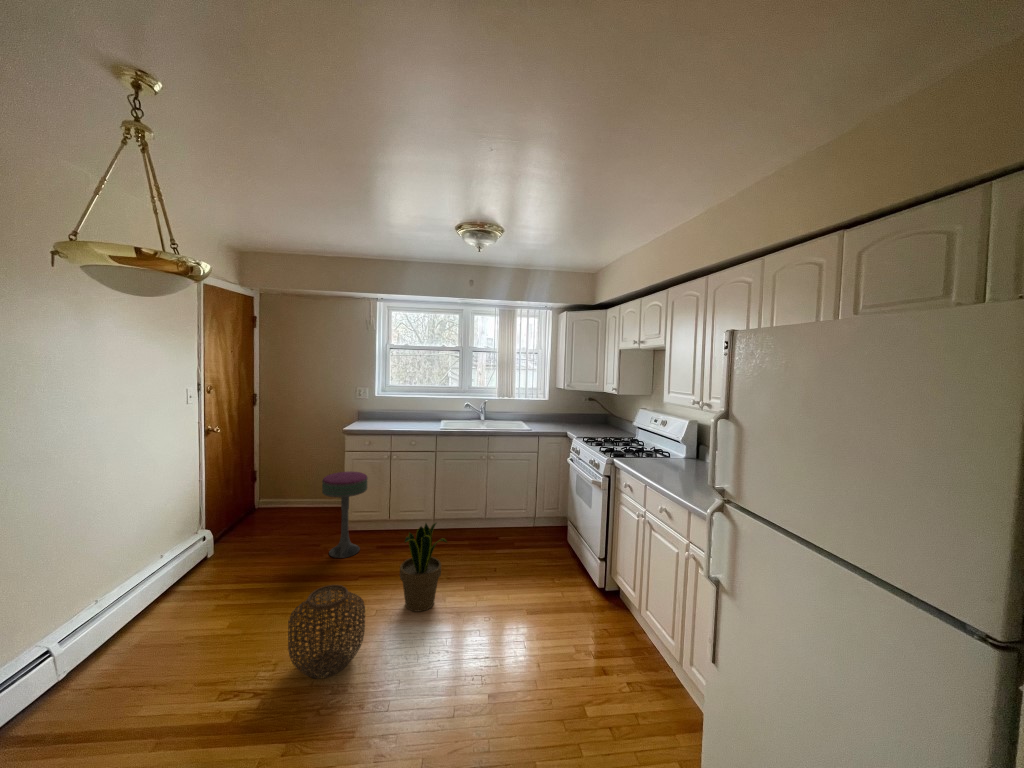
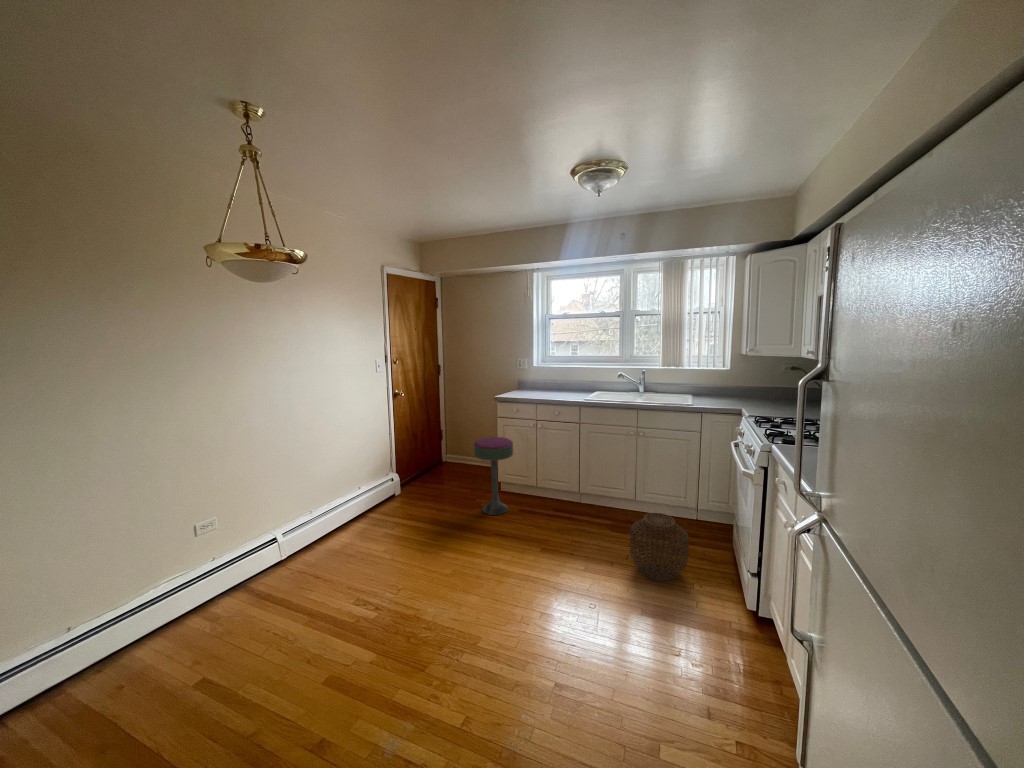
potted plant: present [400,523,447,612] -> none [518,497,564,584]
woven basket: present [288,585,365,679] -> present [630,513,689,581]

